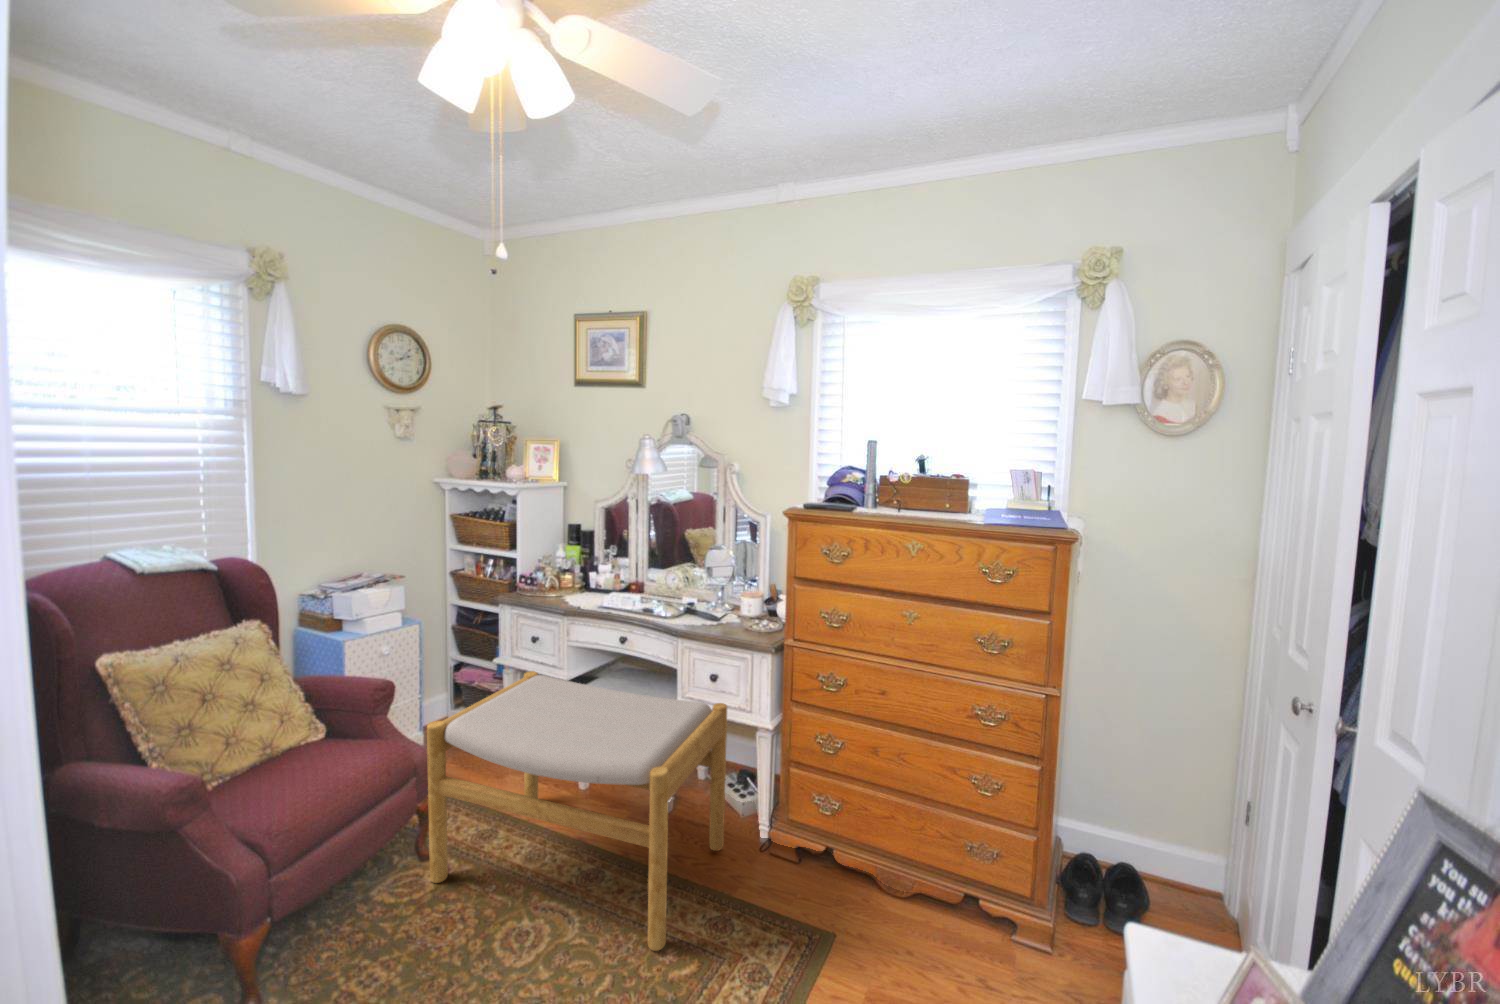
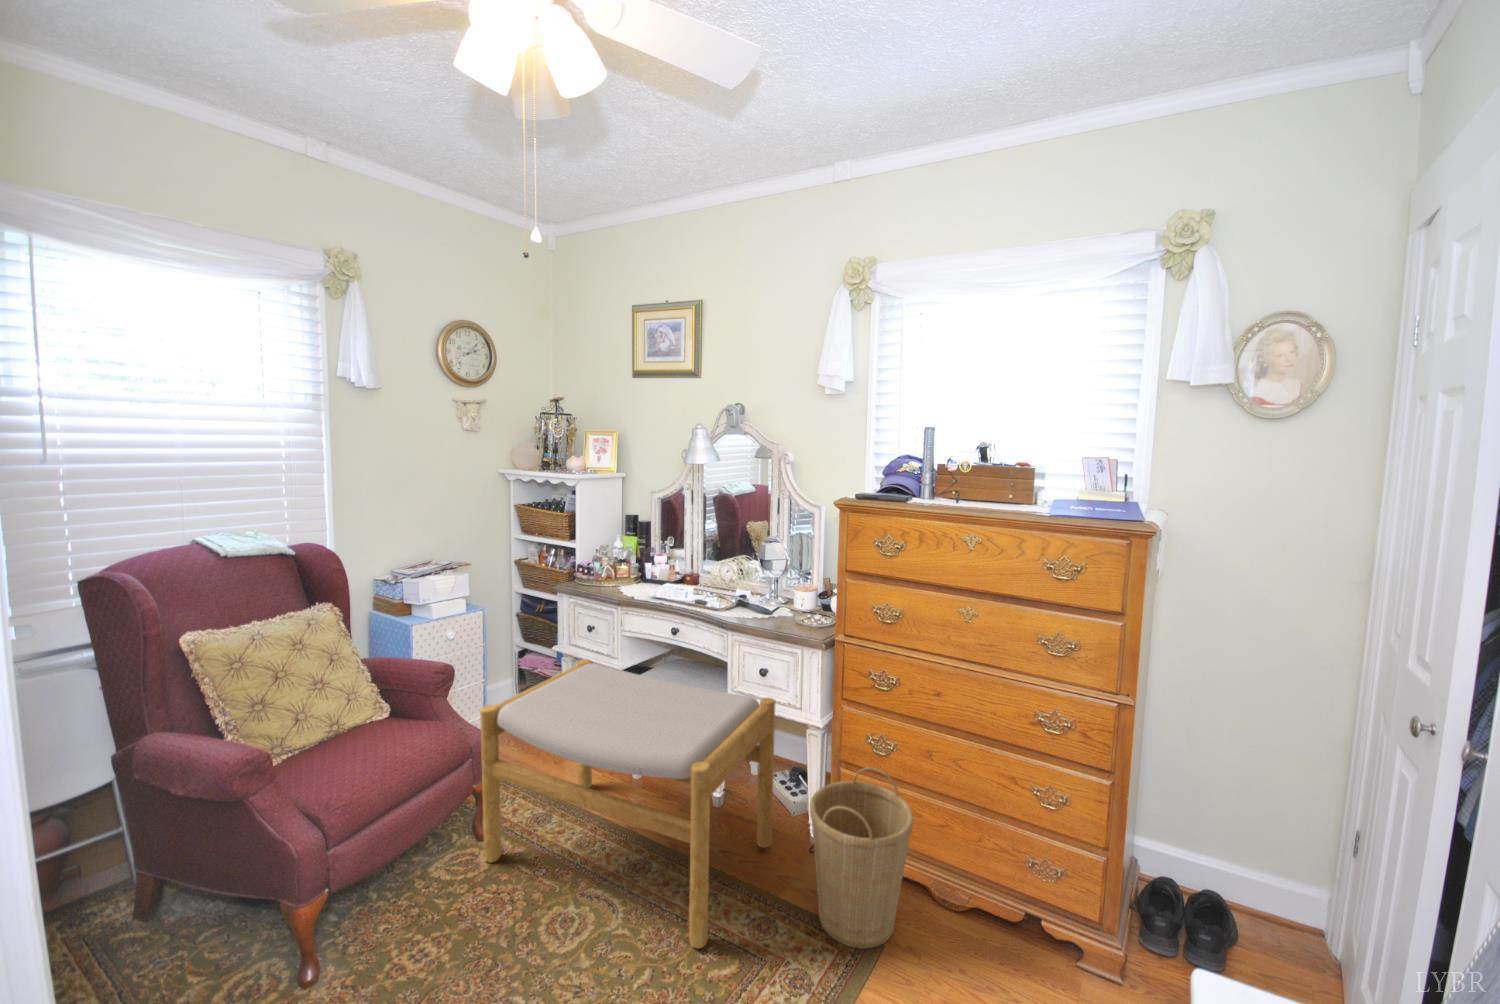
basket: none [764,766,862,939] -> present [810,767,913,949]

